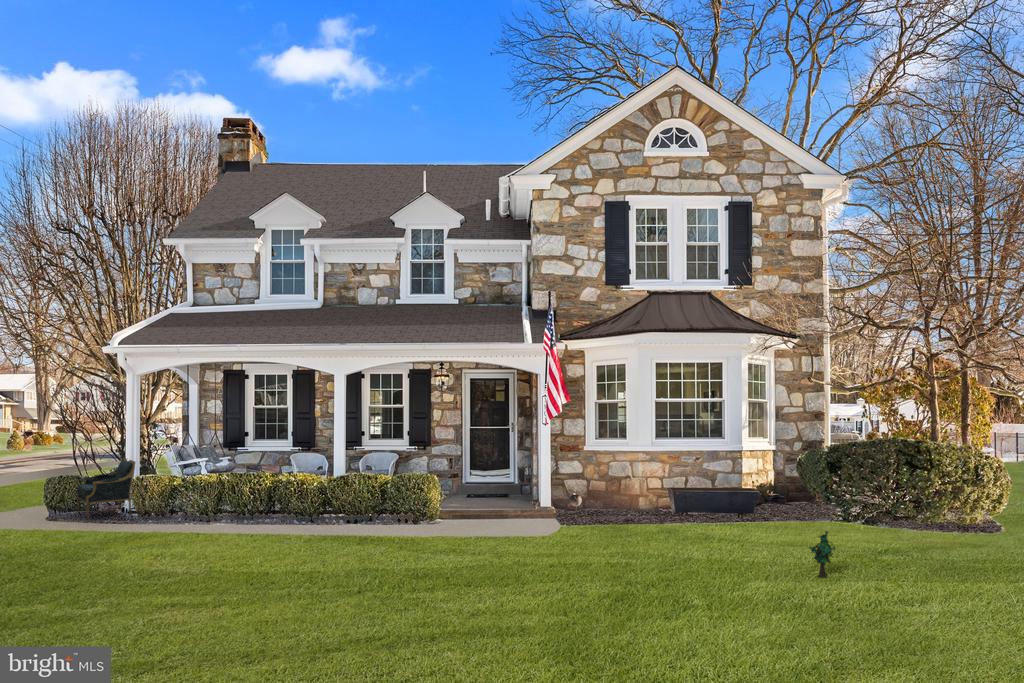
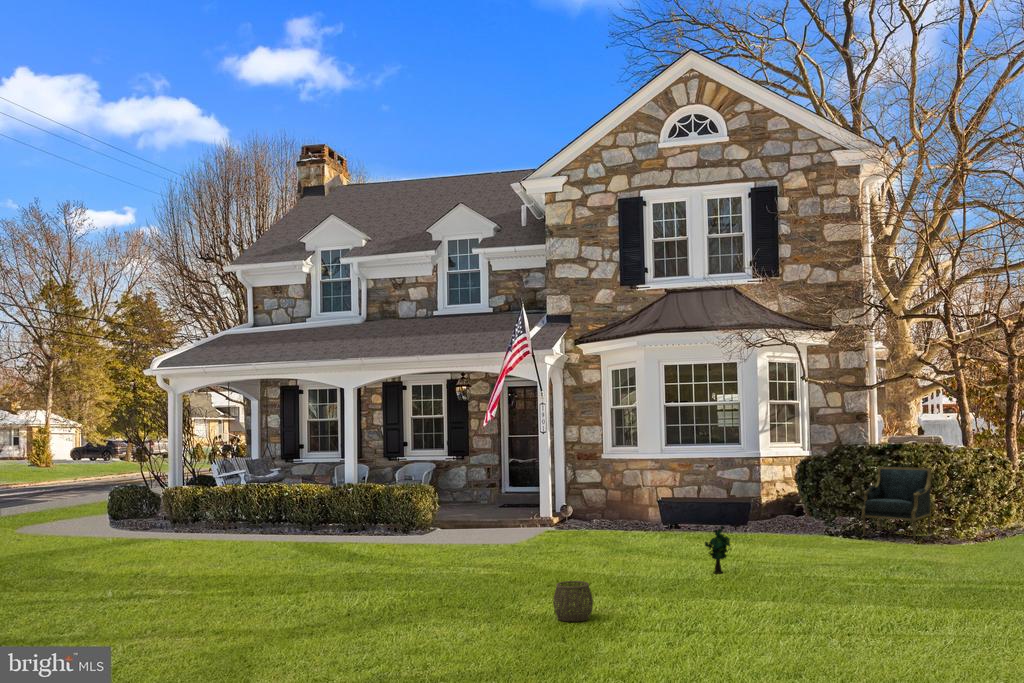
armchair: present [77,458,135,520] -> present [861,467,931,540]
woven basket: none [768,604,811,649] -> present [553,581,593,622]

